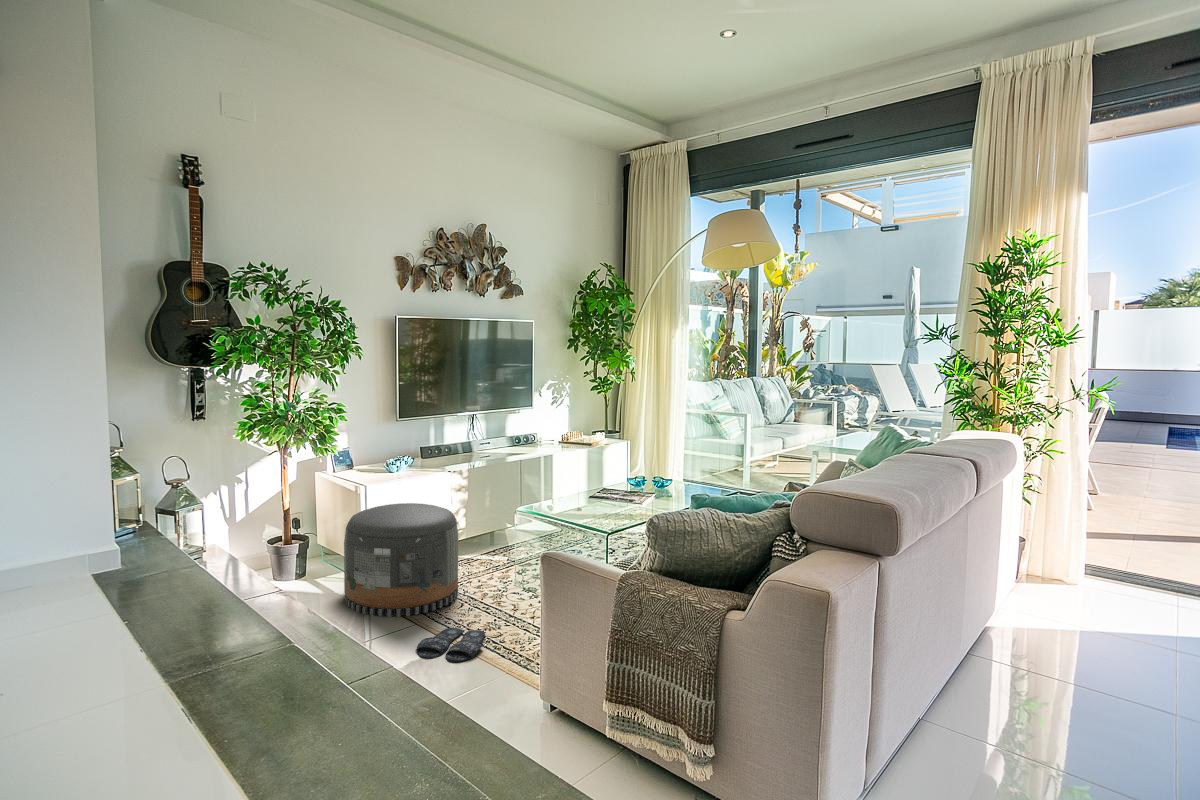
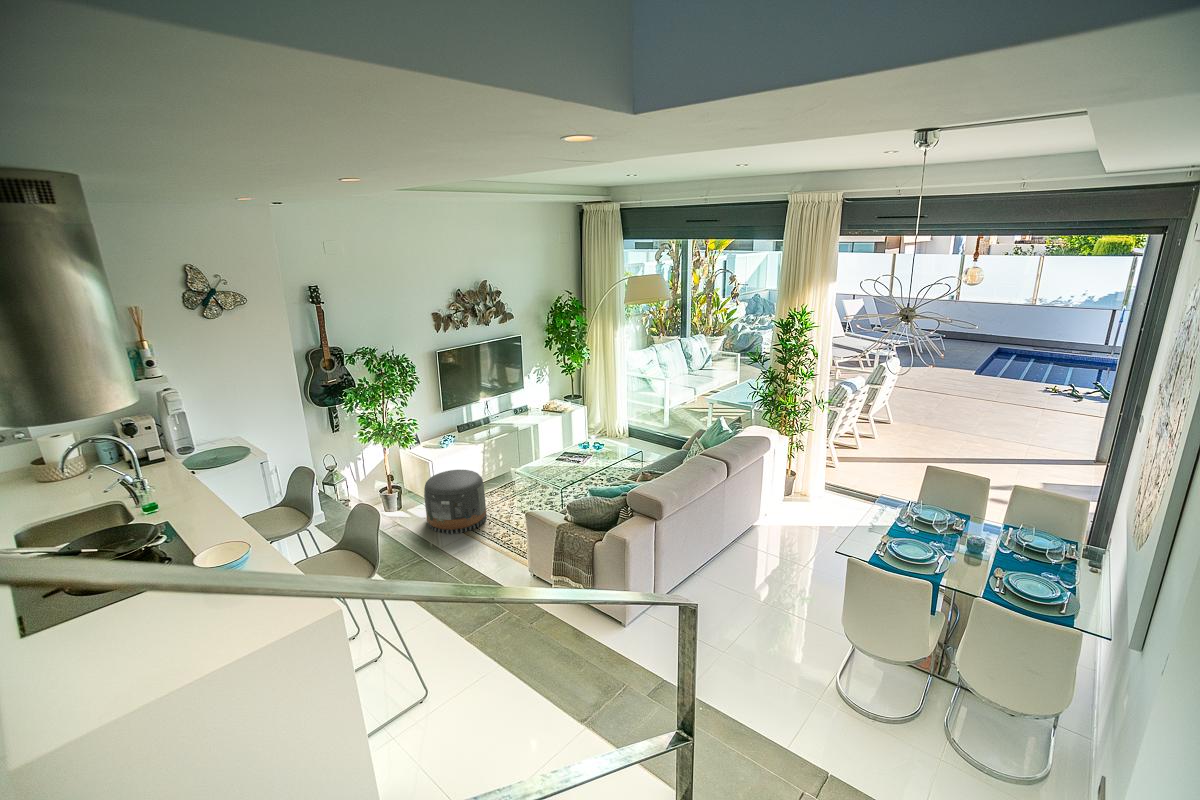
slippers: present [417,628,485,662] -> none [468,539,501,559]

